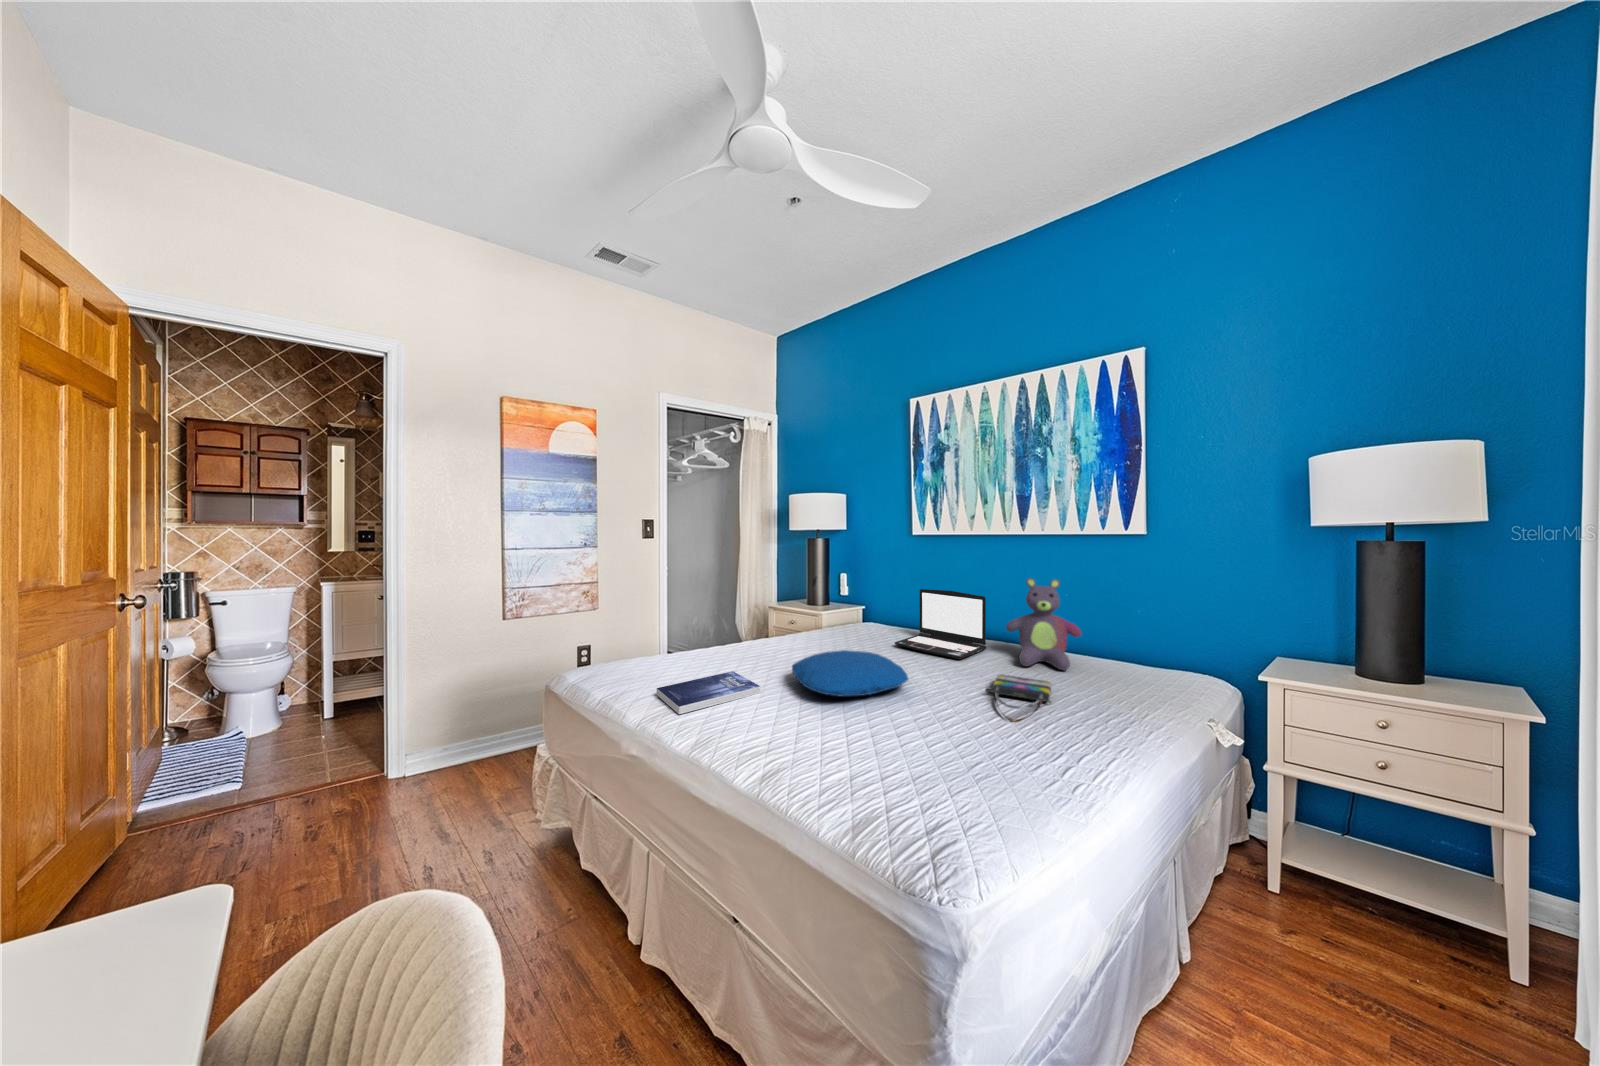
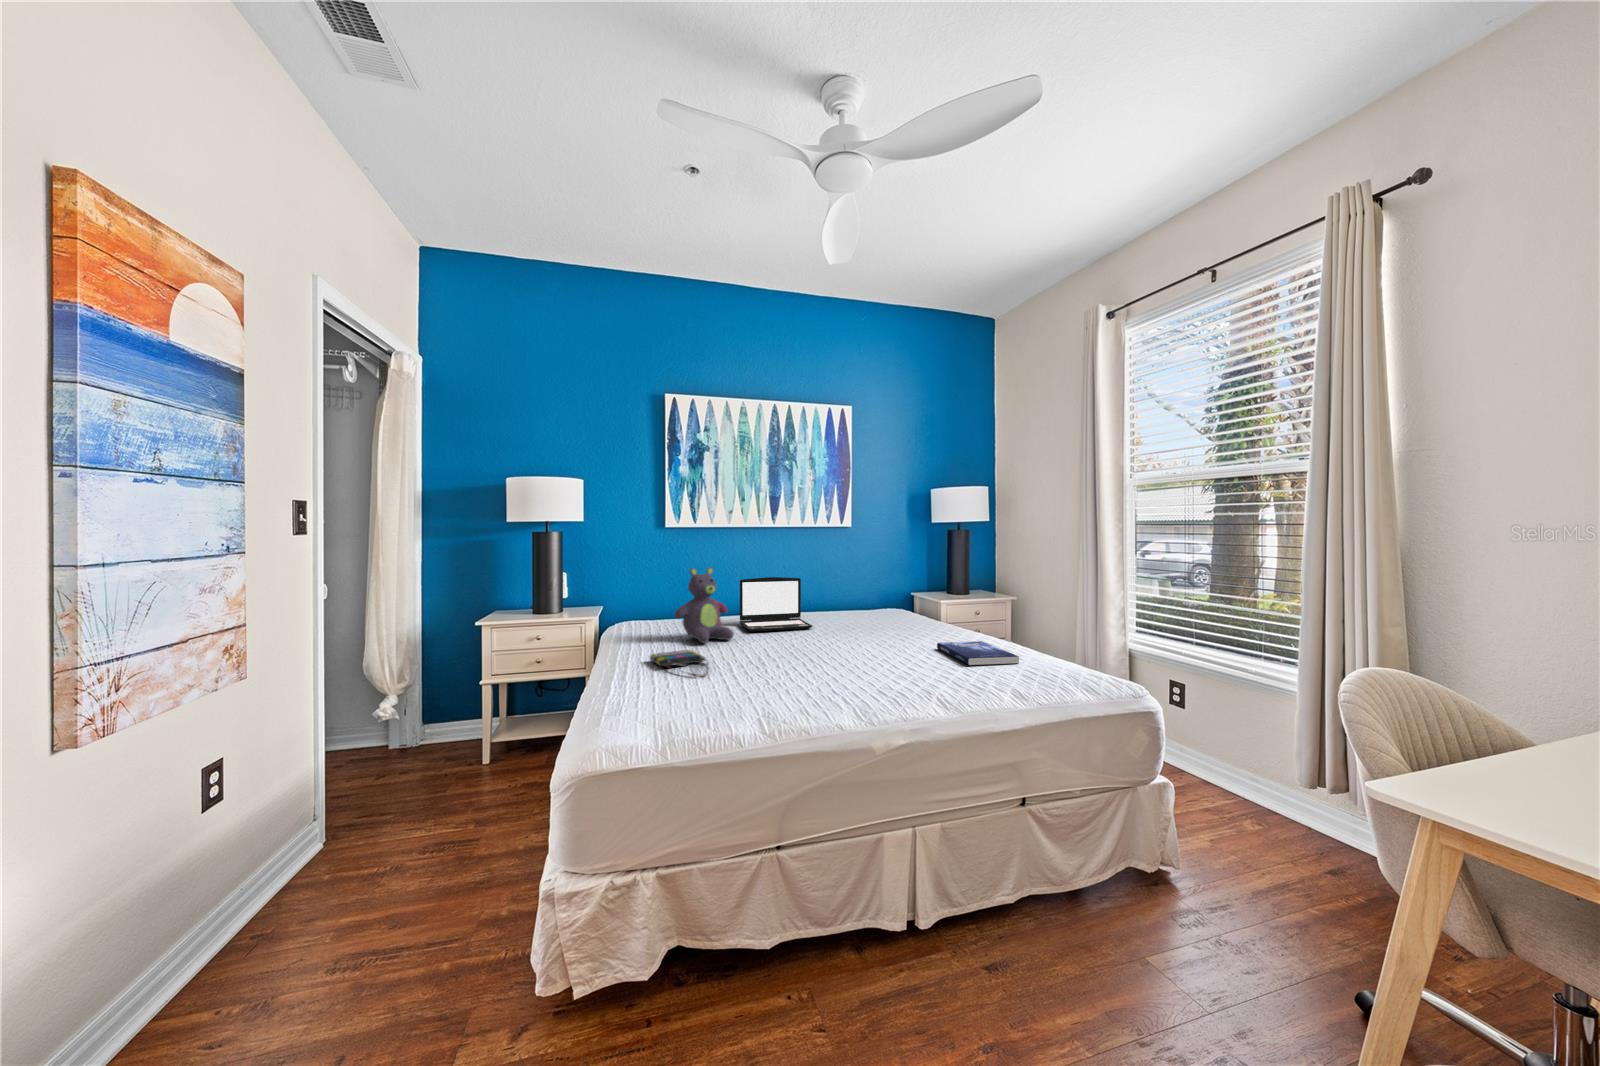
stuffed bear: present [1006,578,1081,670] -> present [675,567,734,643]
pillow: present [792,650,908,696] -> none [771,626,860,659]
book: present [657,671,760,715] -> present [937,641,1019,665]
tote bag: present [986,675,1051,721] -> present [650,650,709,677]

